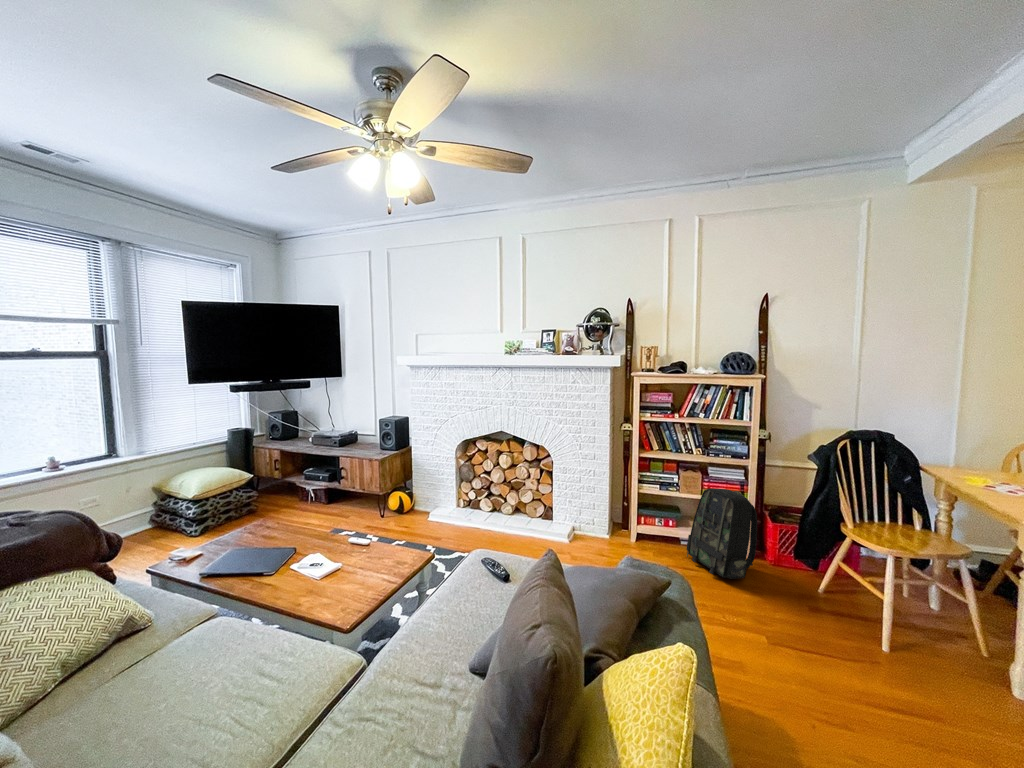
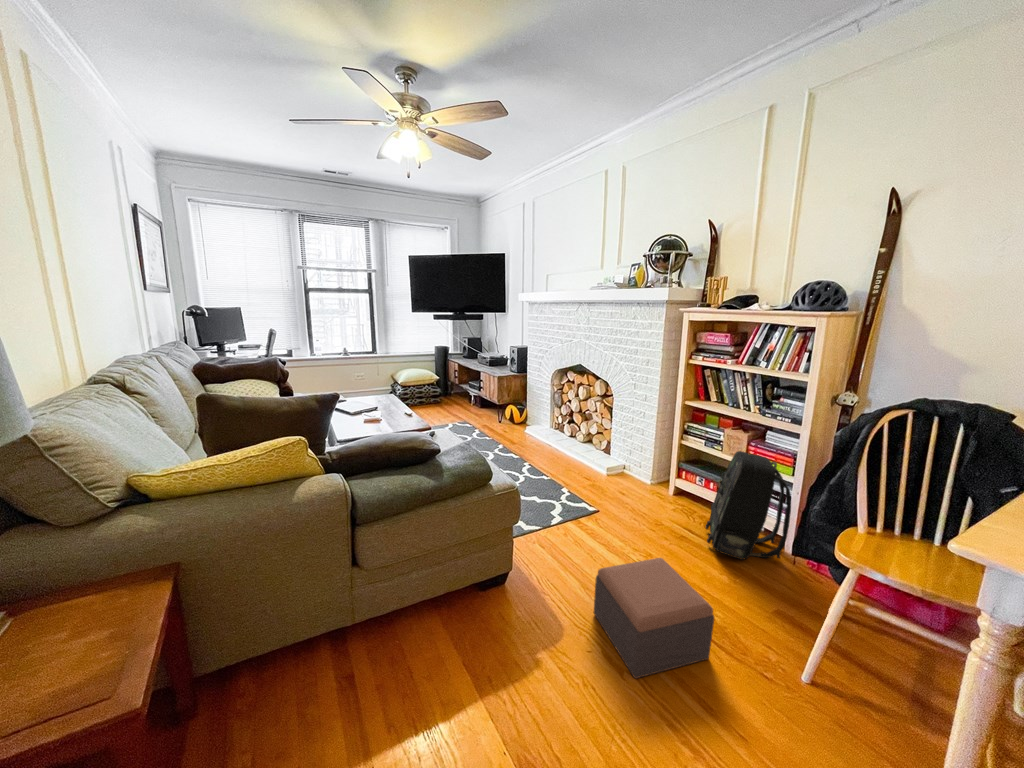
footstool: none [754,604,854,727] -> present [594,558,714,678]

